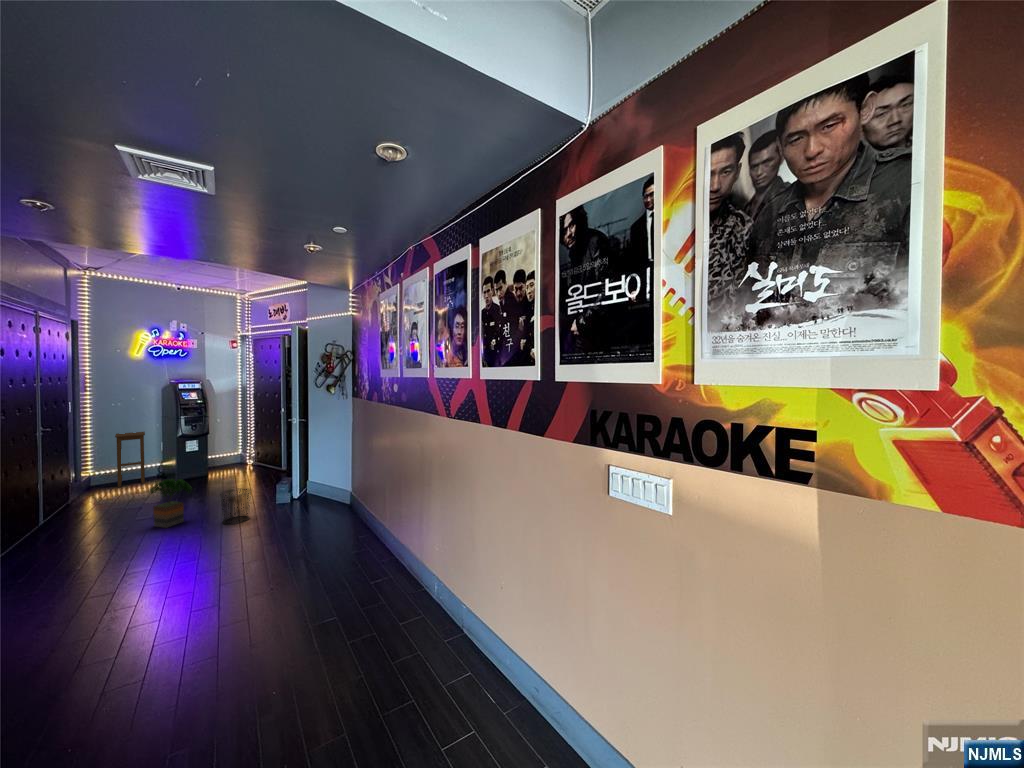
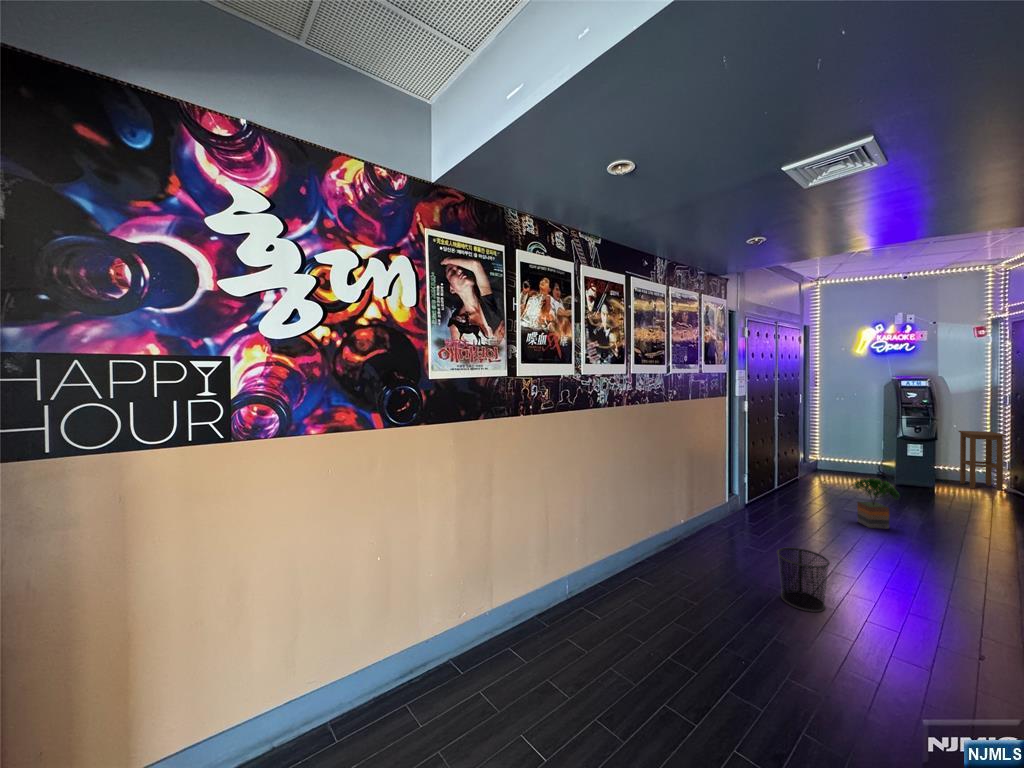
stool: present [115,432,145,487] -> present [959,431,1005,491]
waste bin: present [220,489,251,524] -> present [777,547,830,612]

